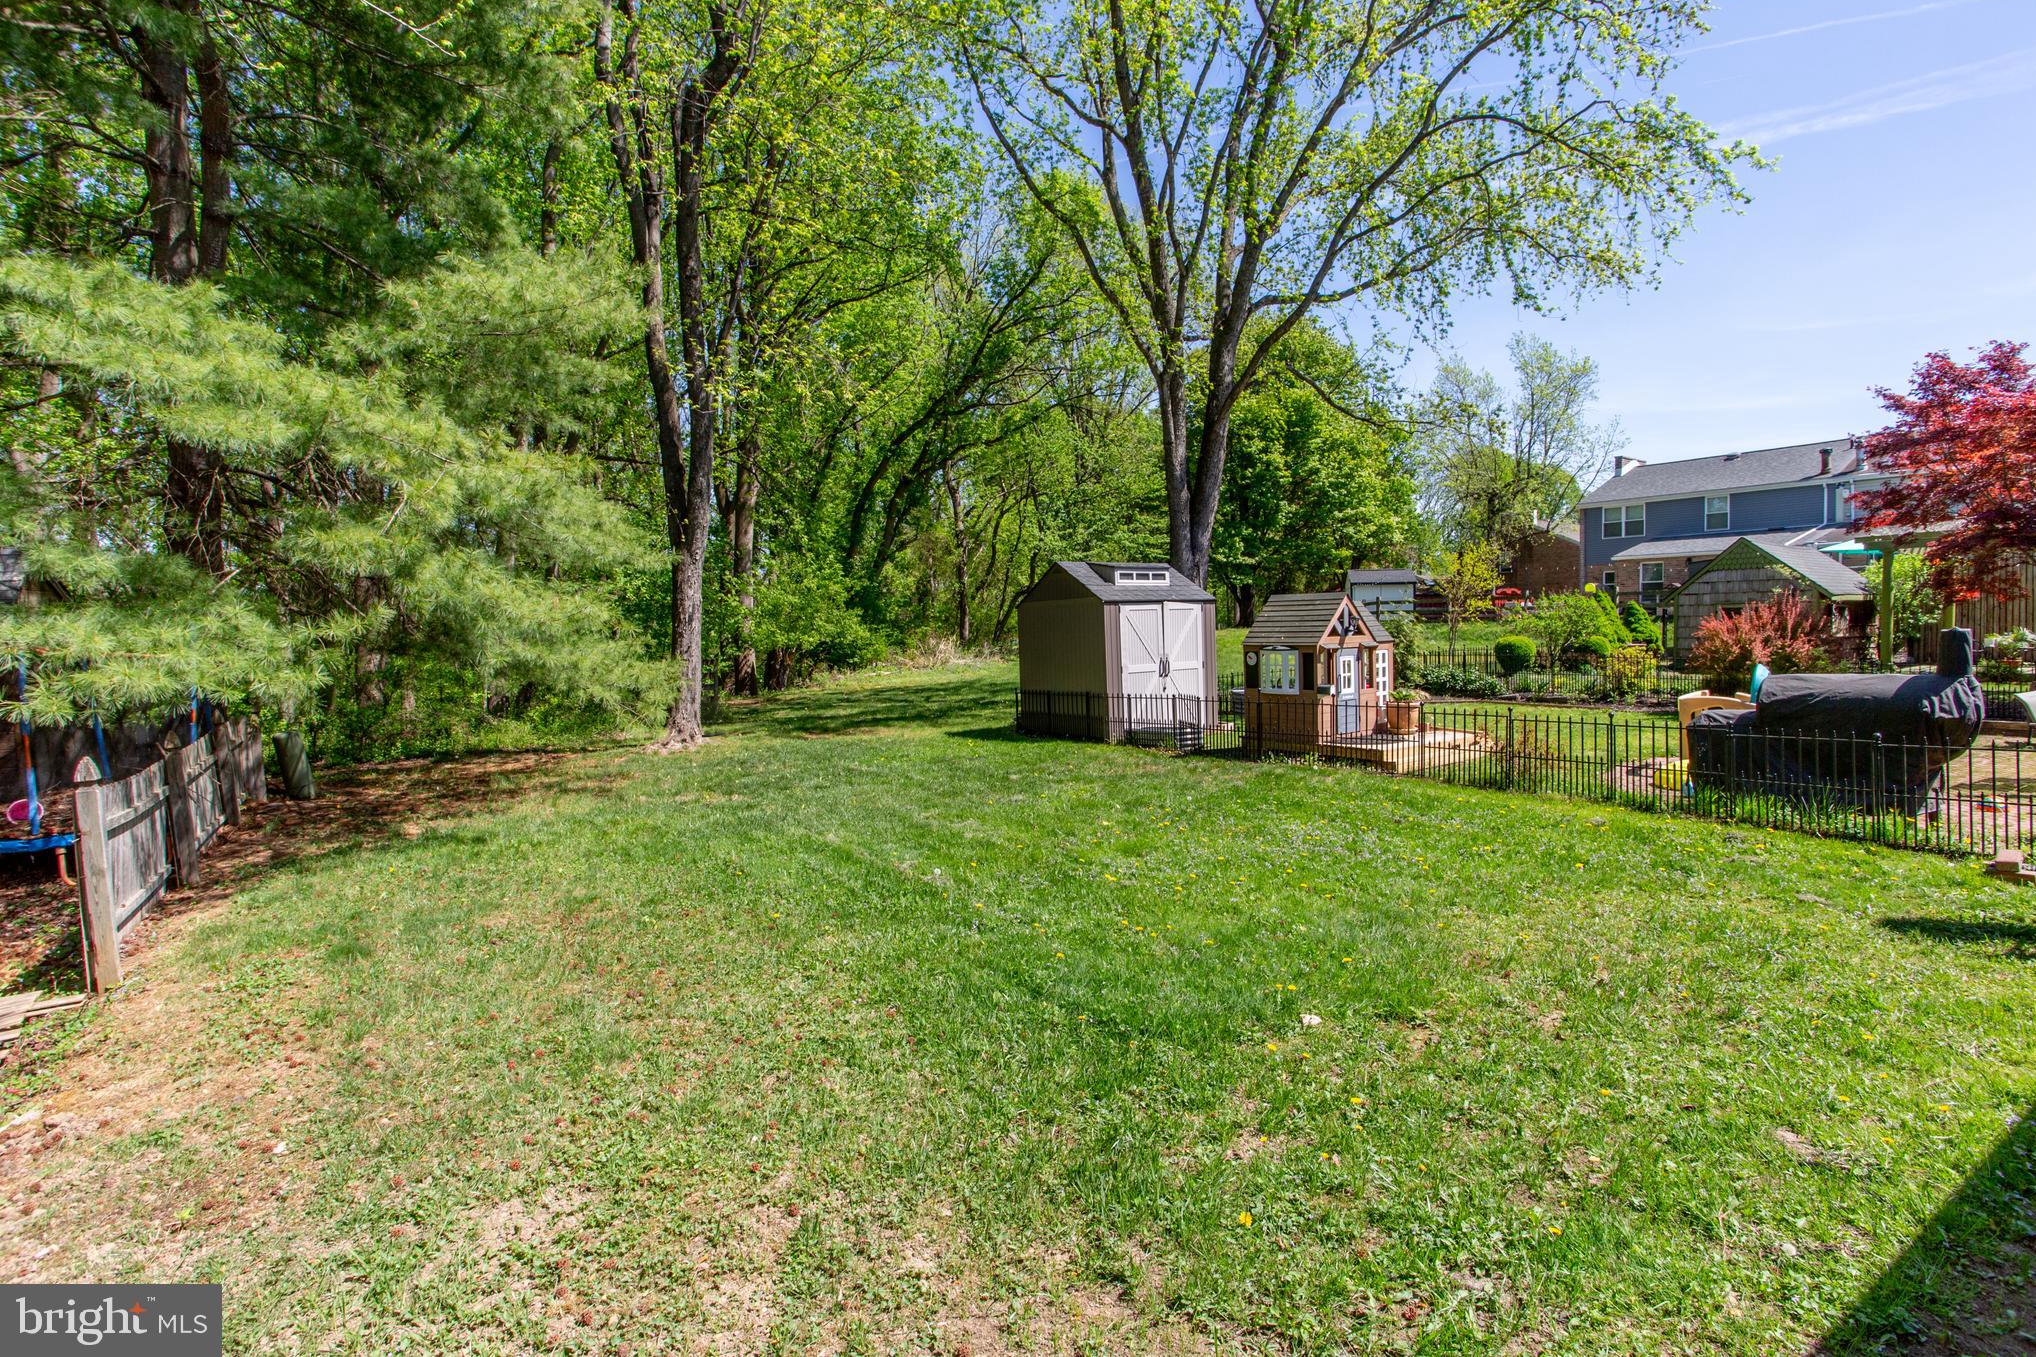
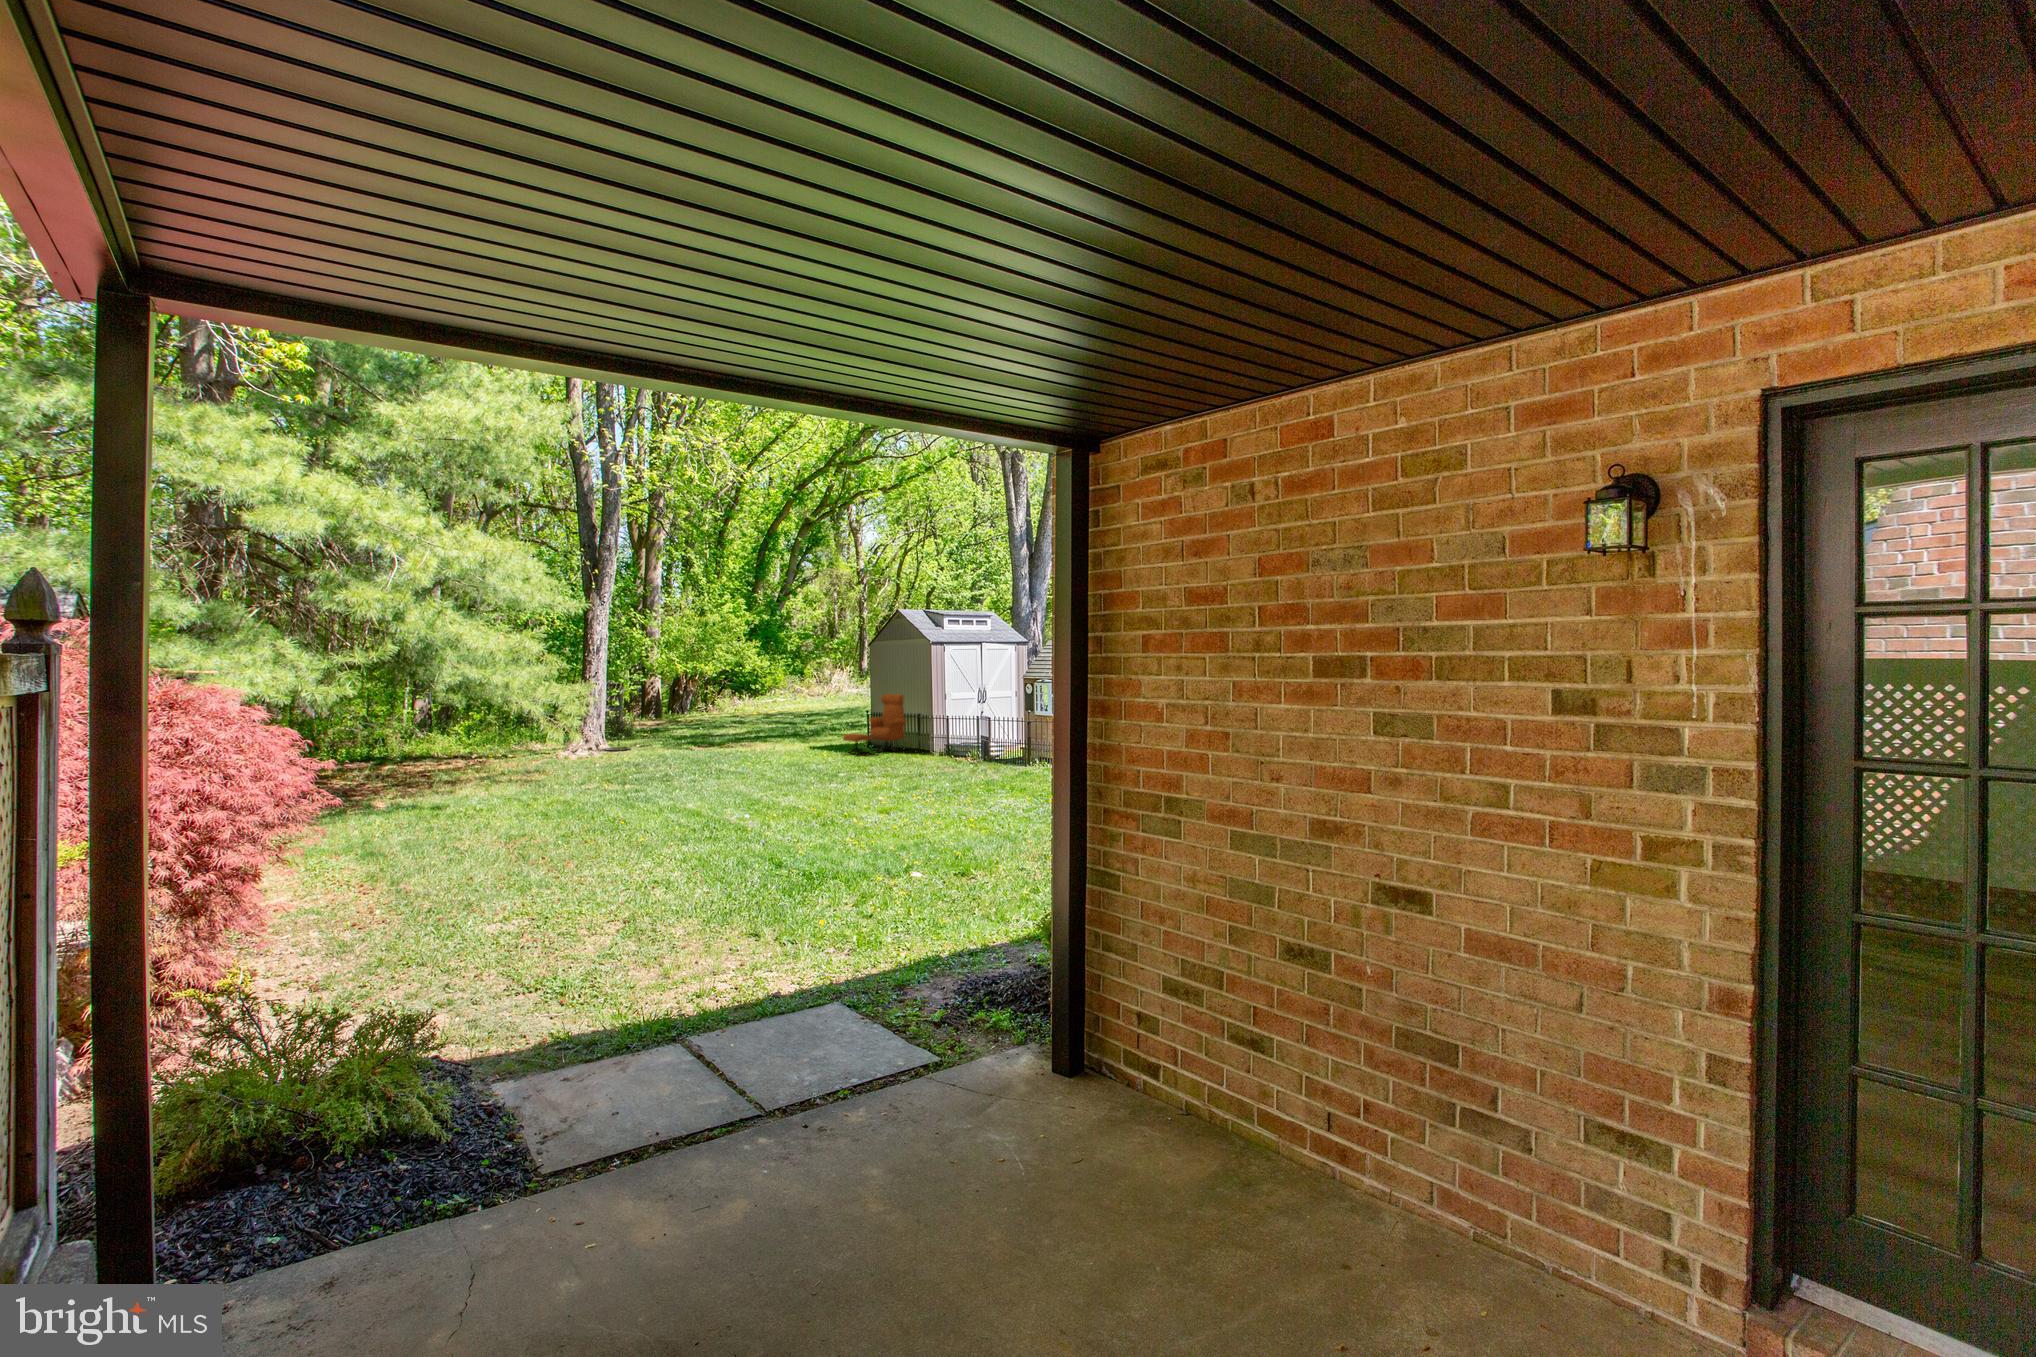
lounge chair: none [951,653,1023,725] -> present [843,694,906,754]

